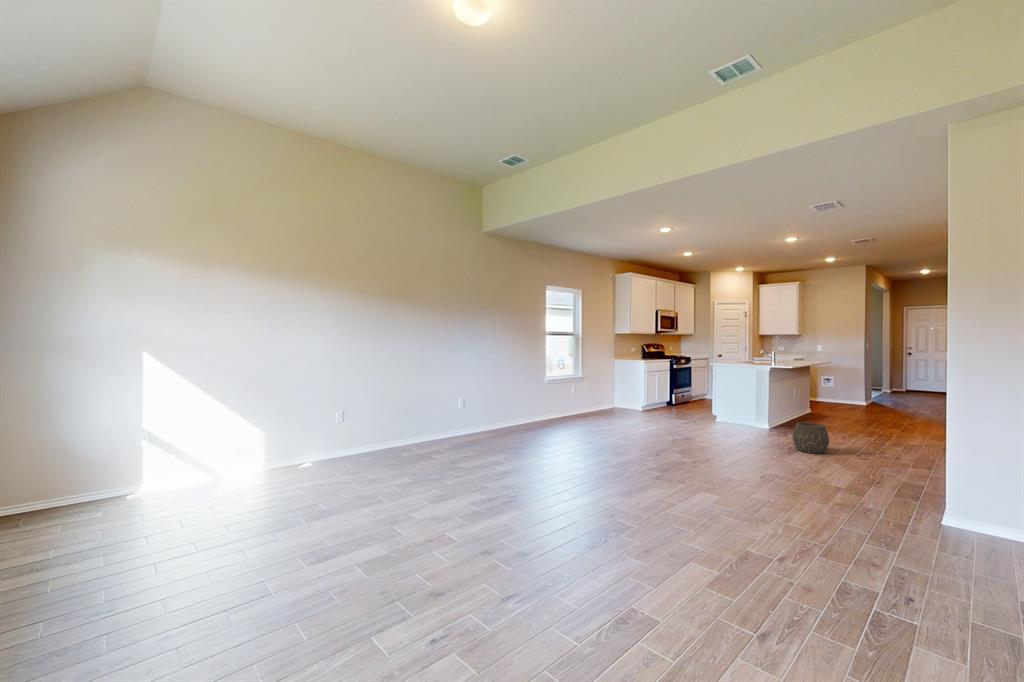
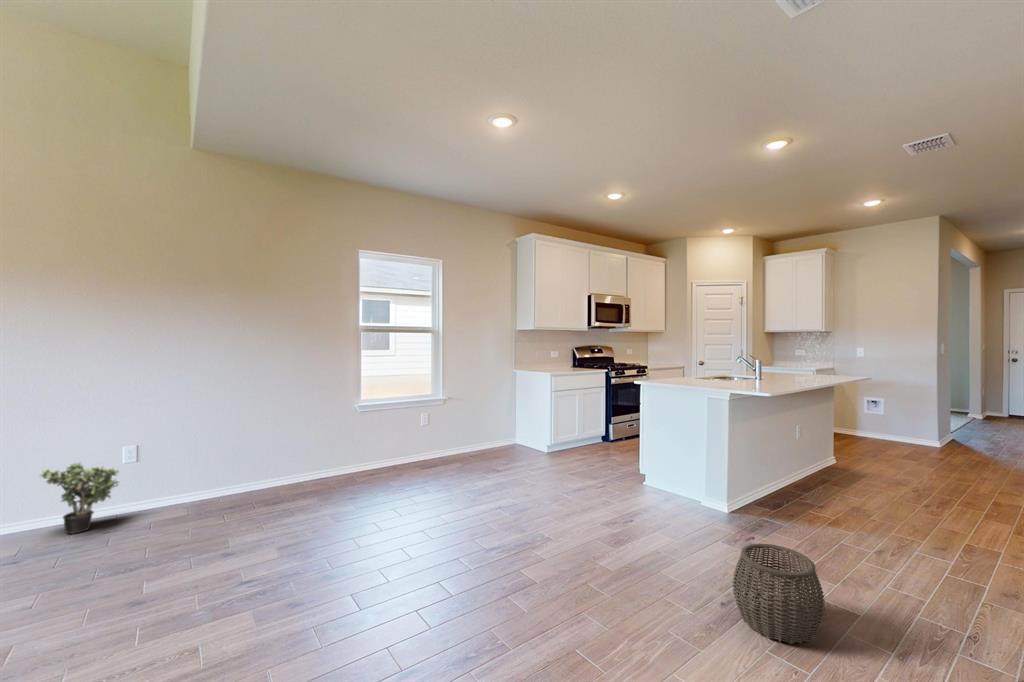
potted plant: none [440,402,470,439] -> present [39,463,119,534]

